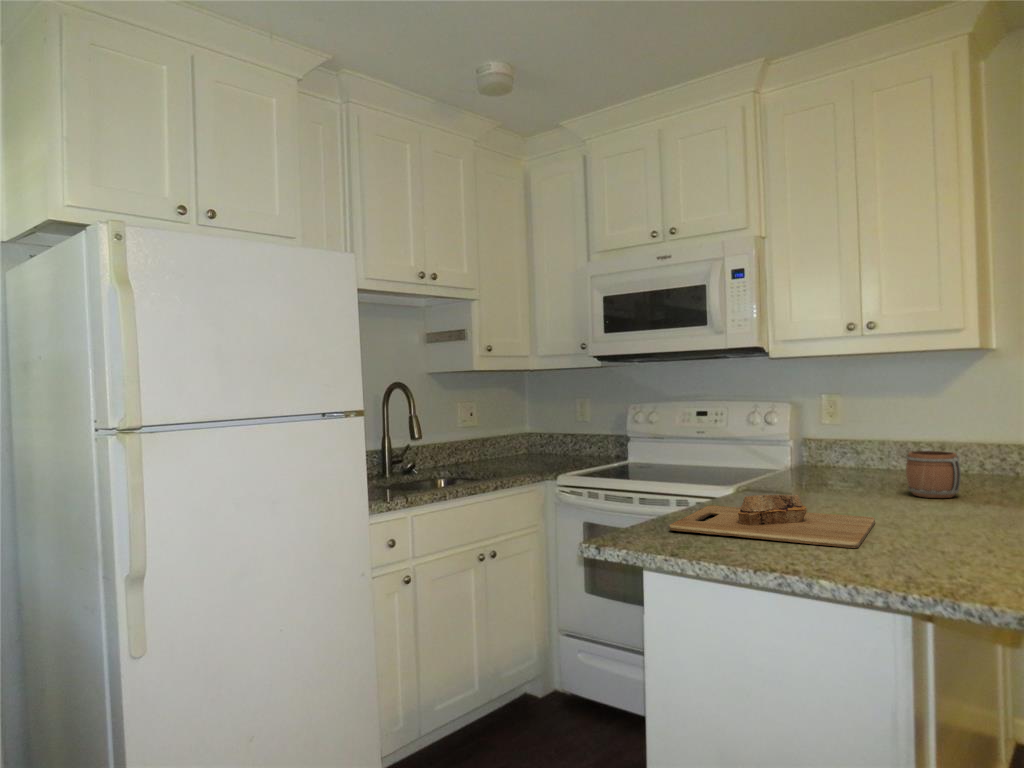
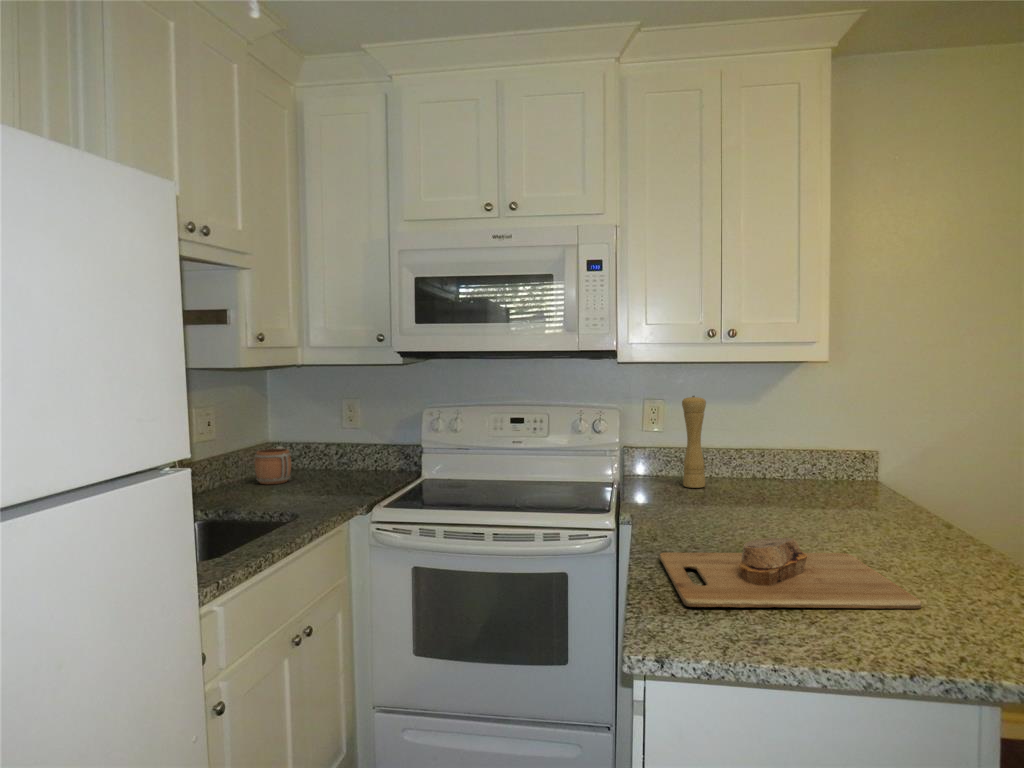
pepper mill: none [840,388,866,476] -> present [682,396,706,488]
mug: present [906,449,961,498] -> present [255,447,291,484]

